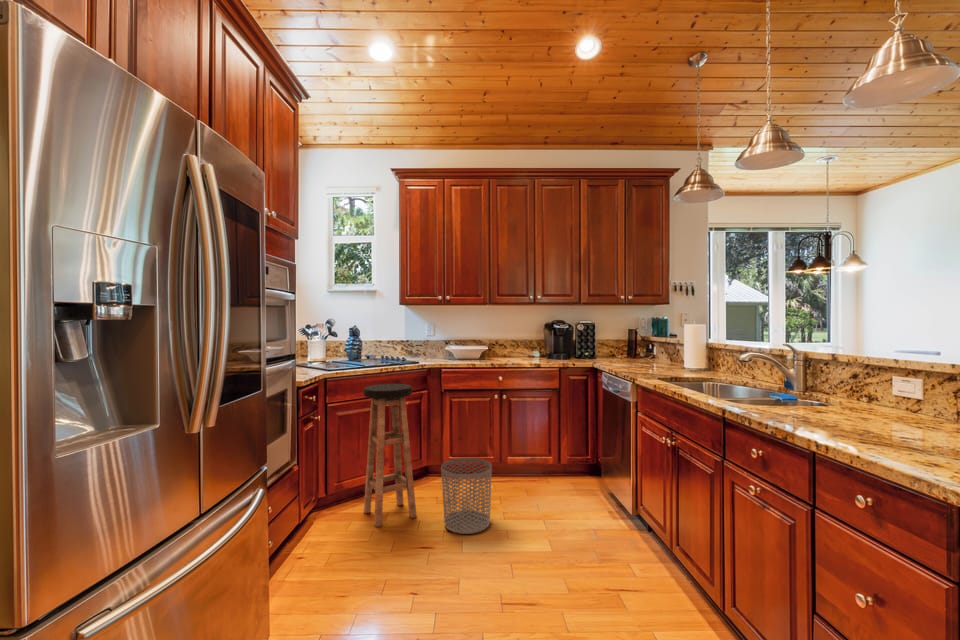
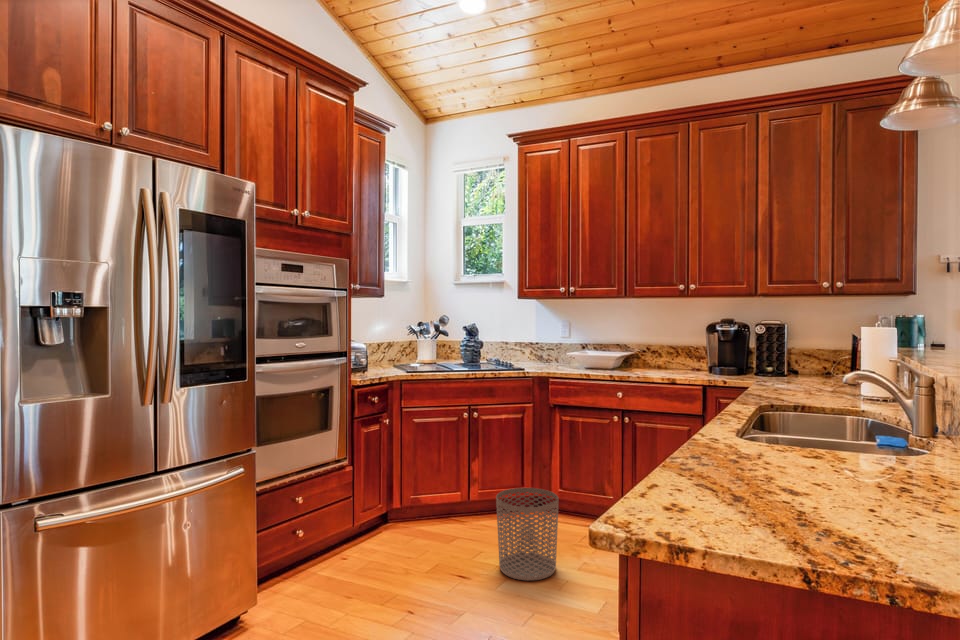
bar stool: present [363,384,417,527] -> none [430,390,485,549]

